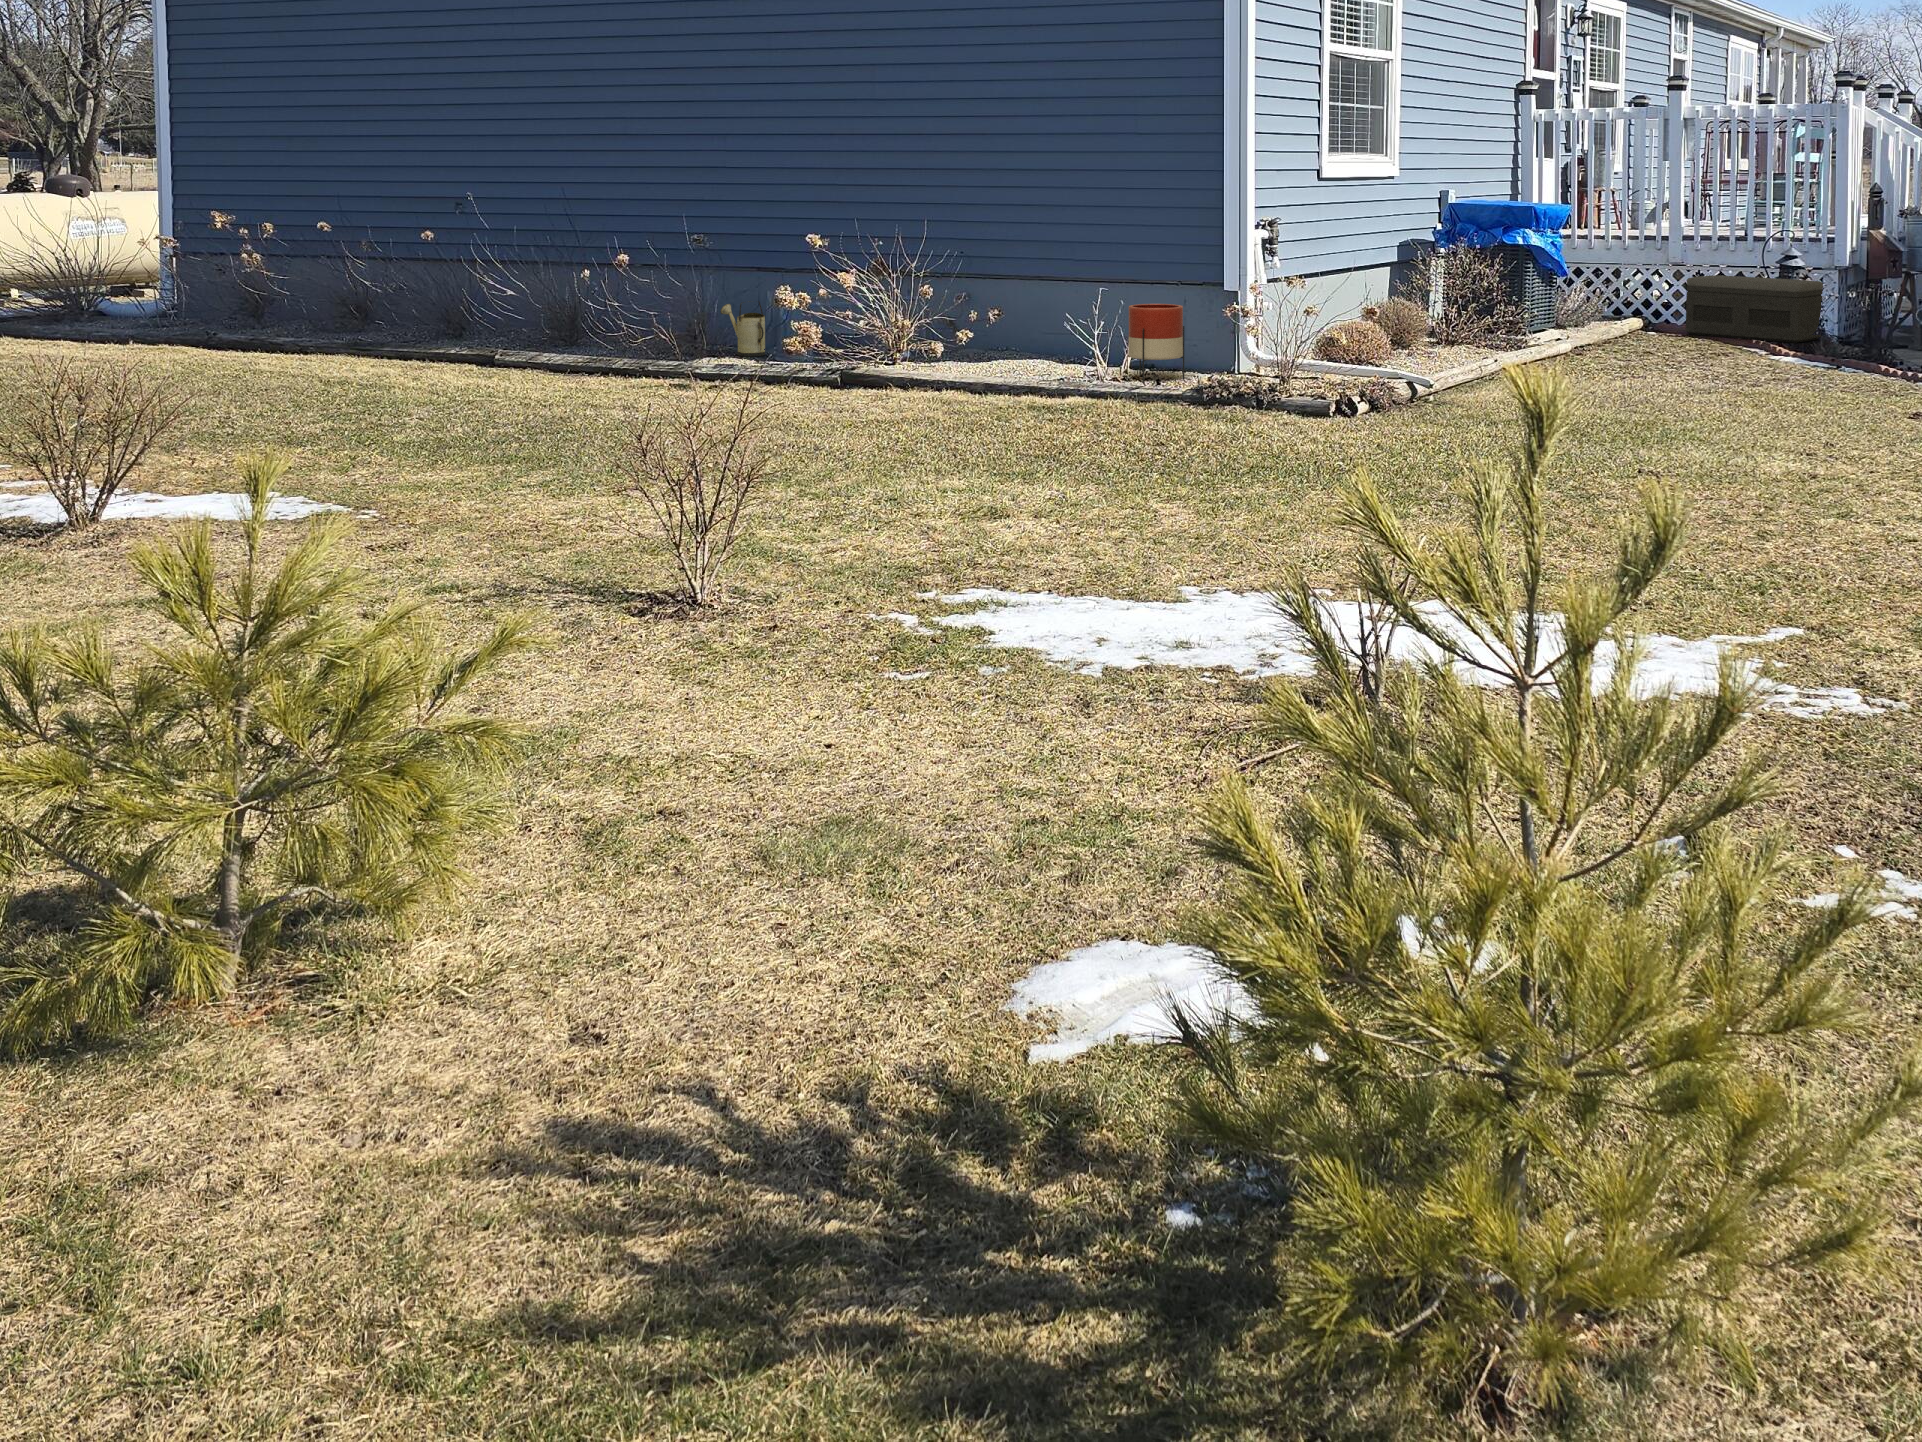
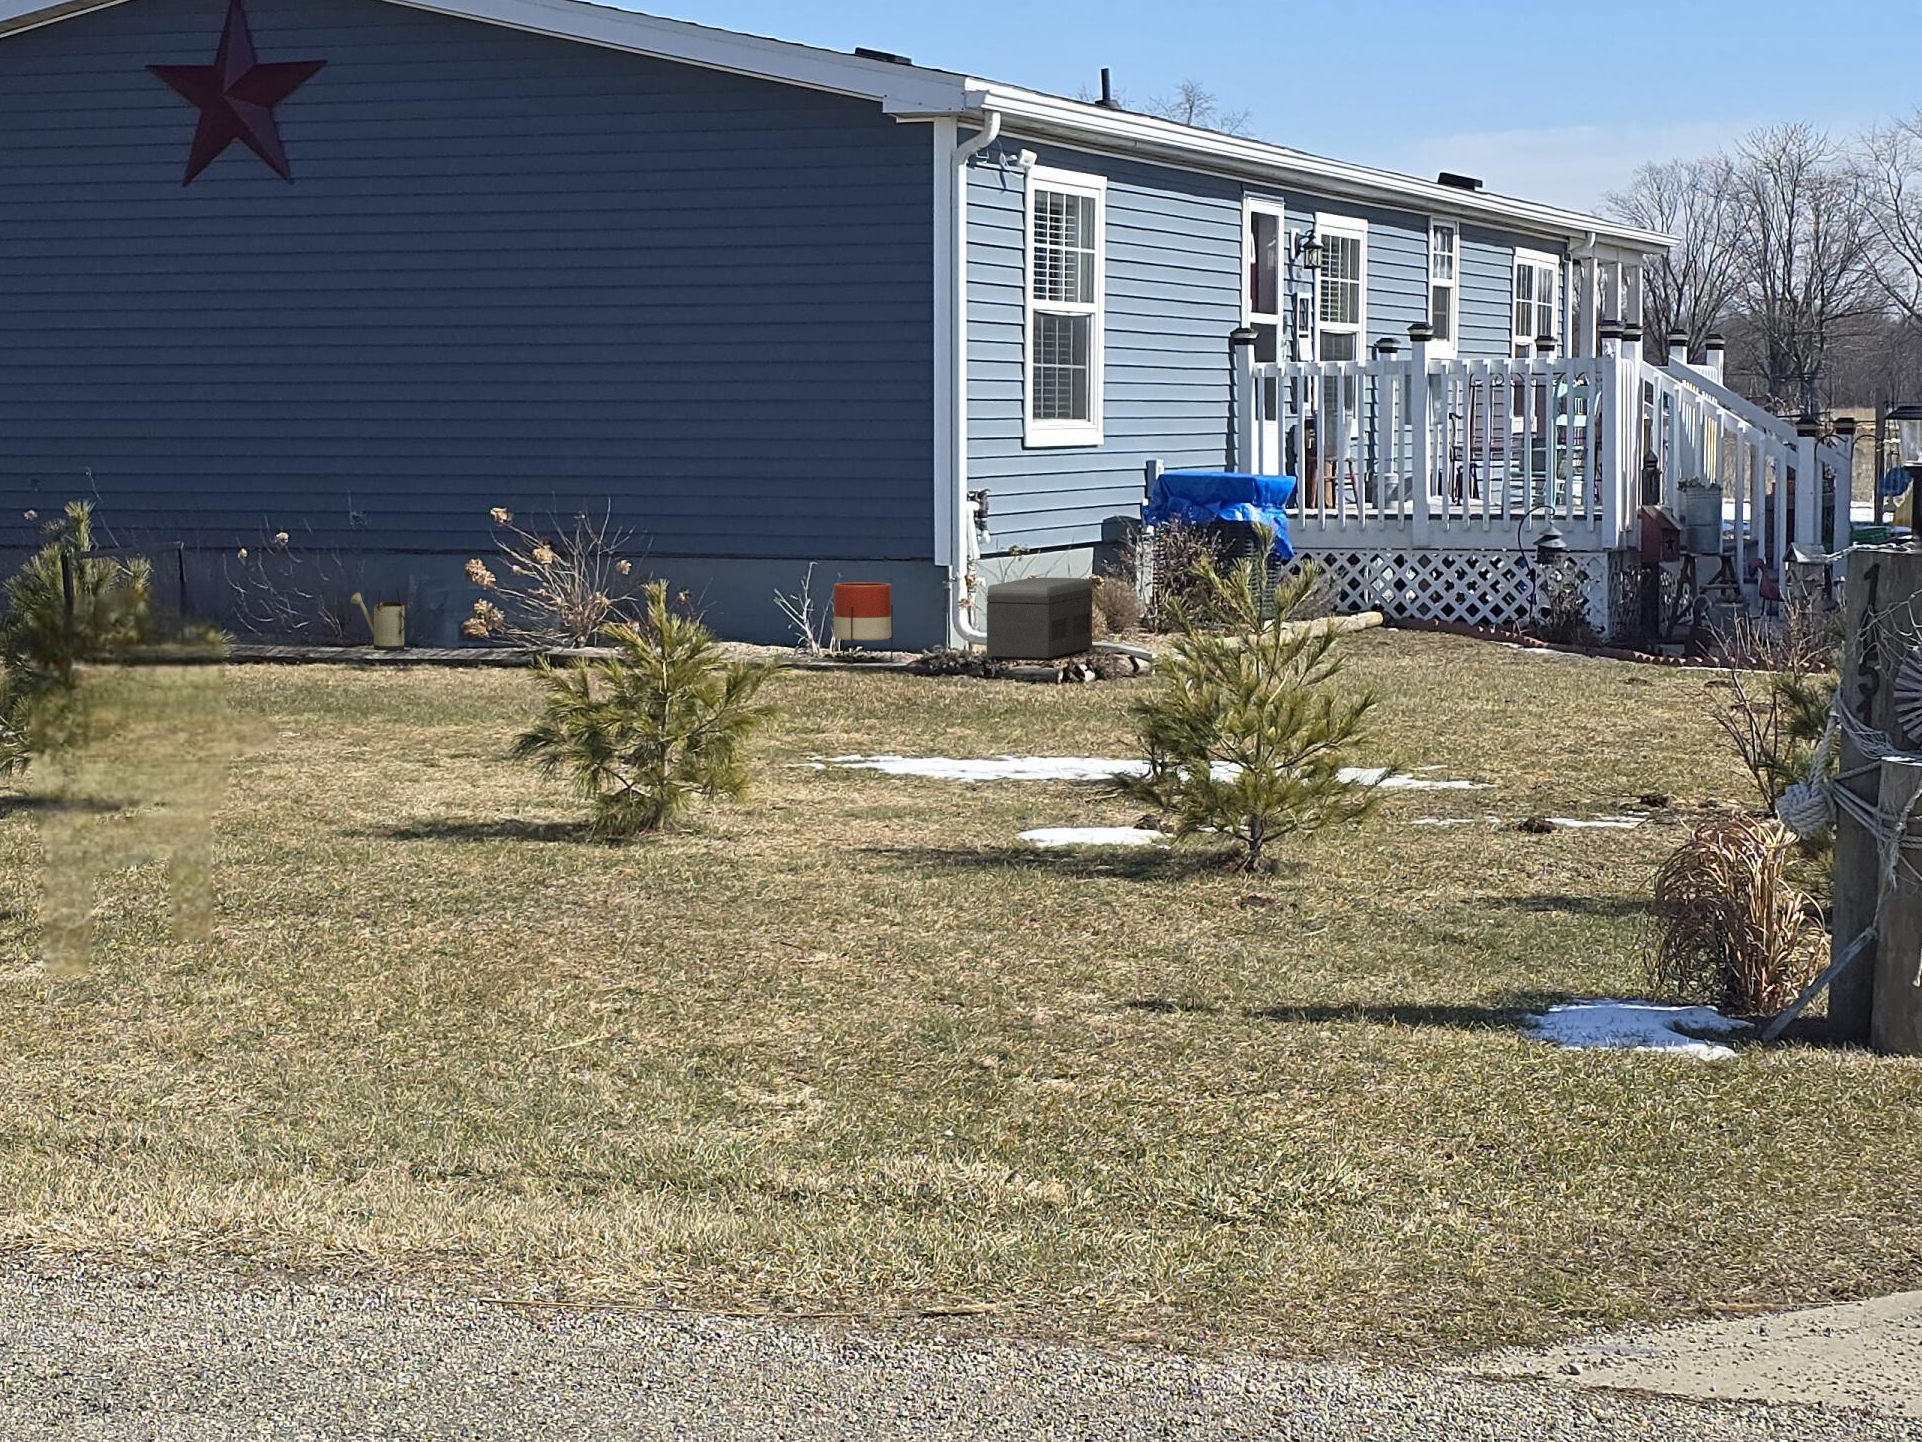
storage bench: present [1686,275,1823,343] -> present [987,577,1092,660]

